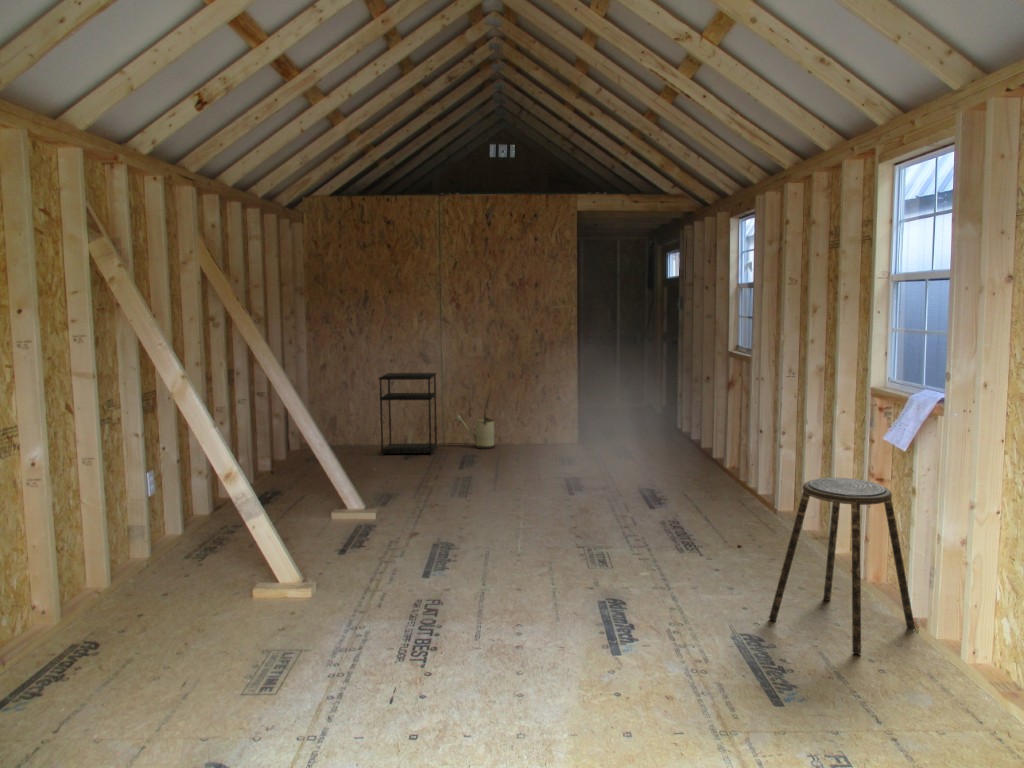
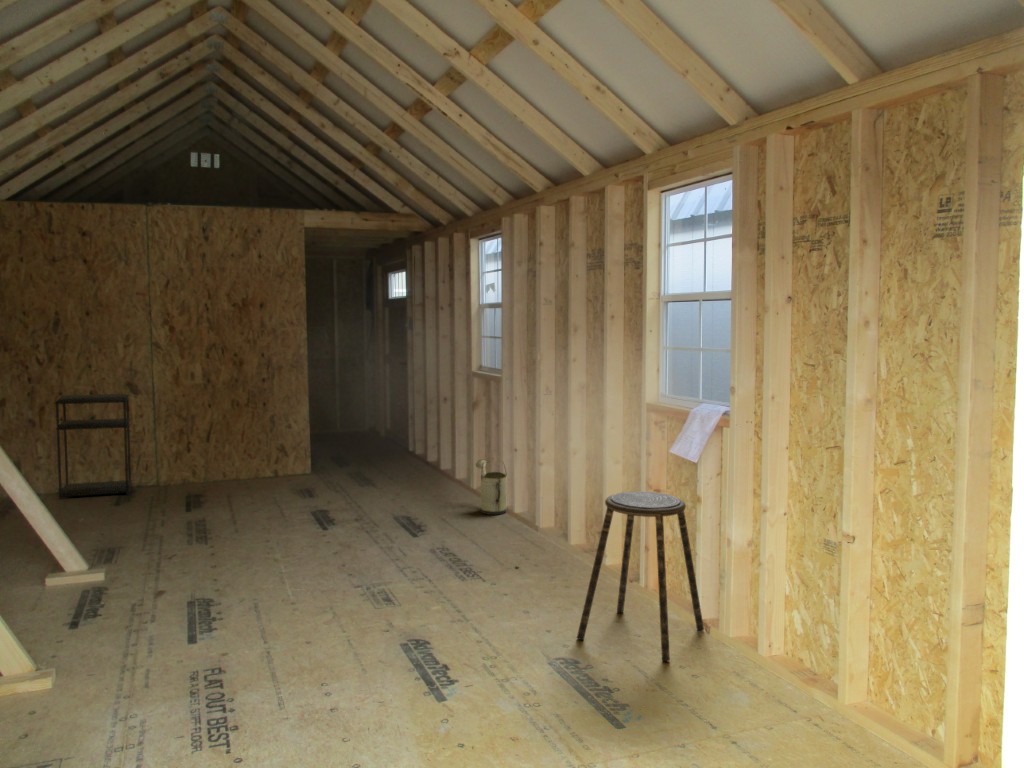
watering can: present [454,410,495,449] -> present [476,459,507,515]

